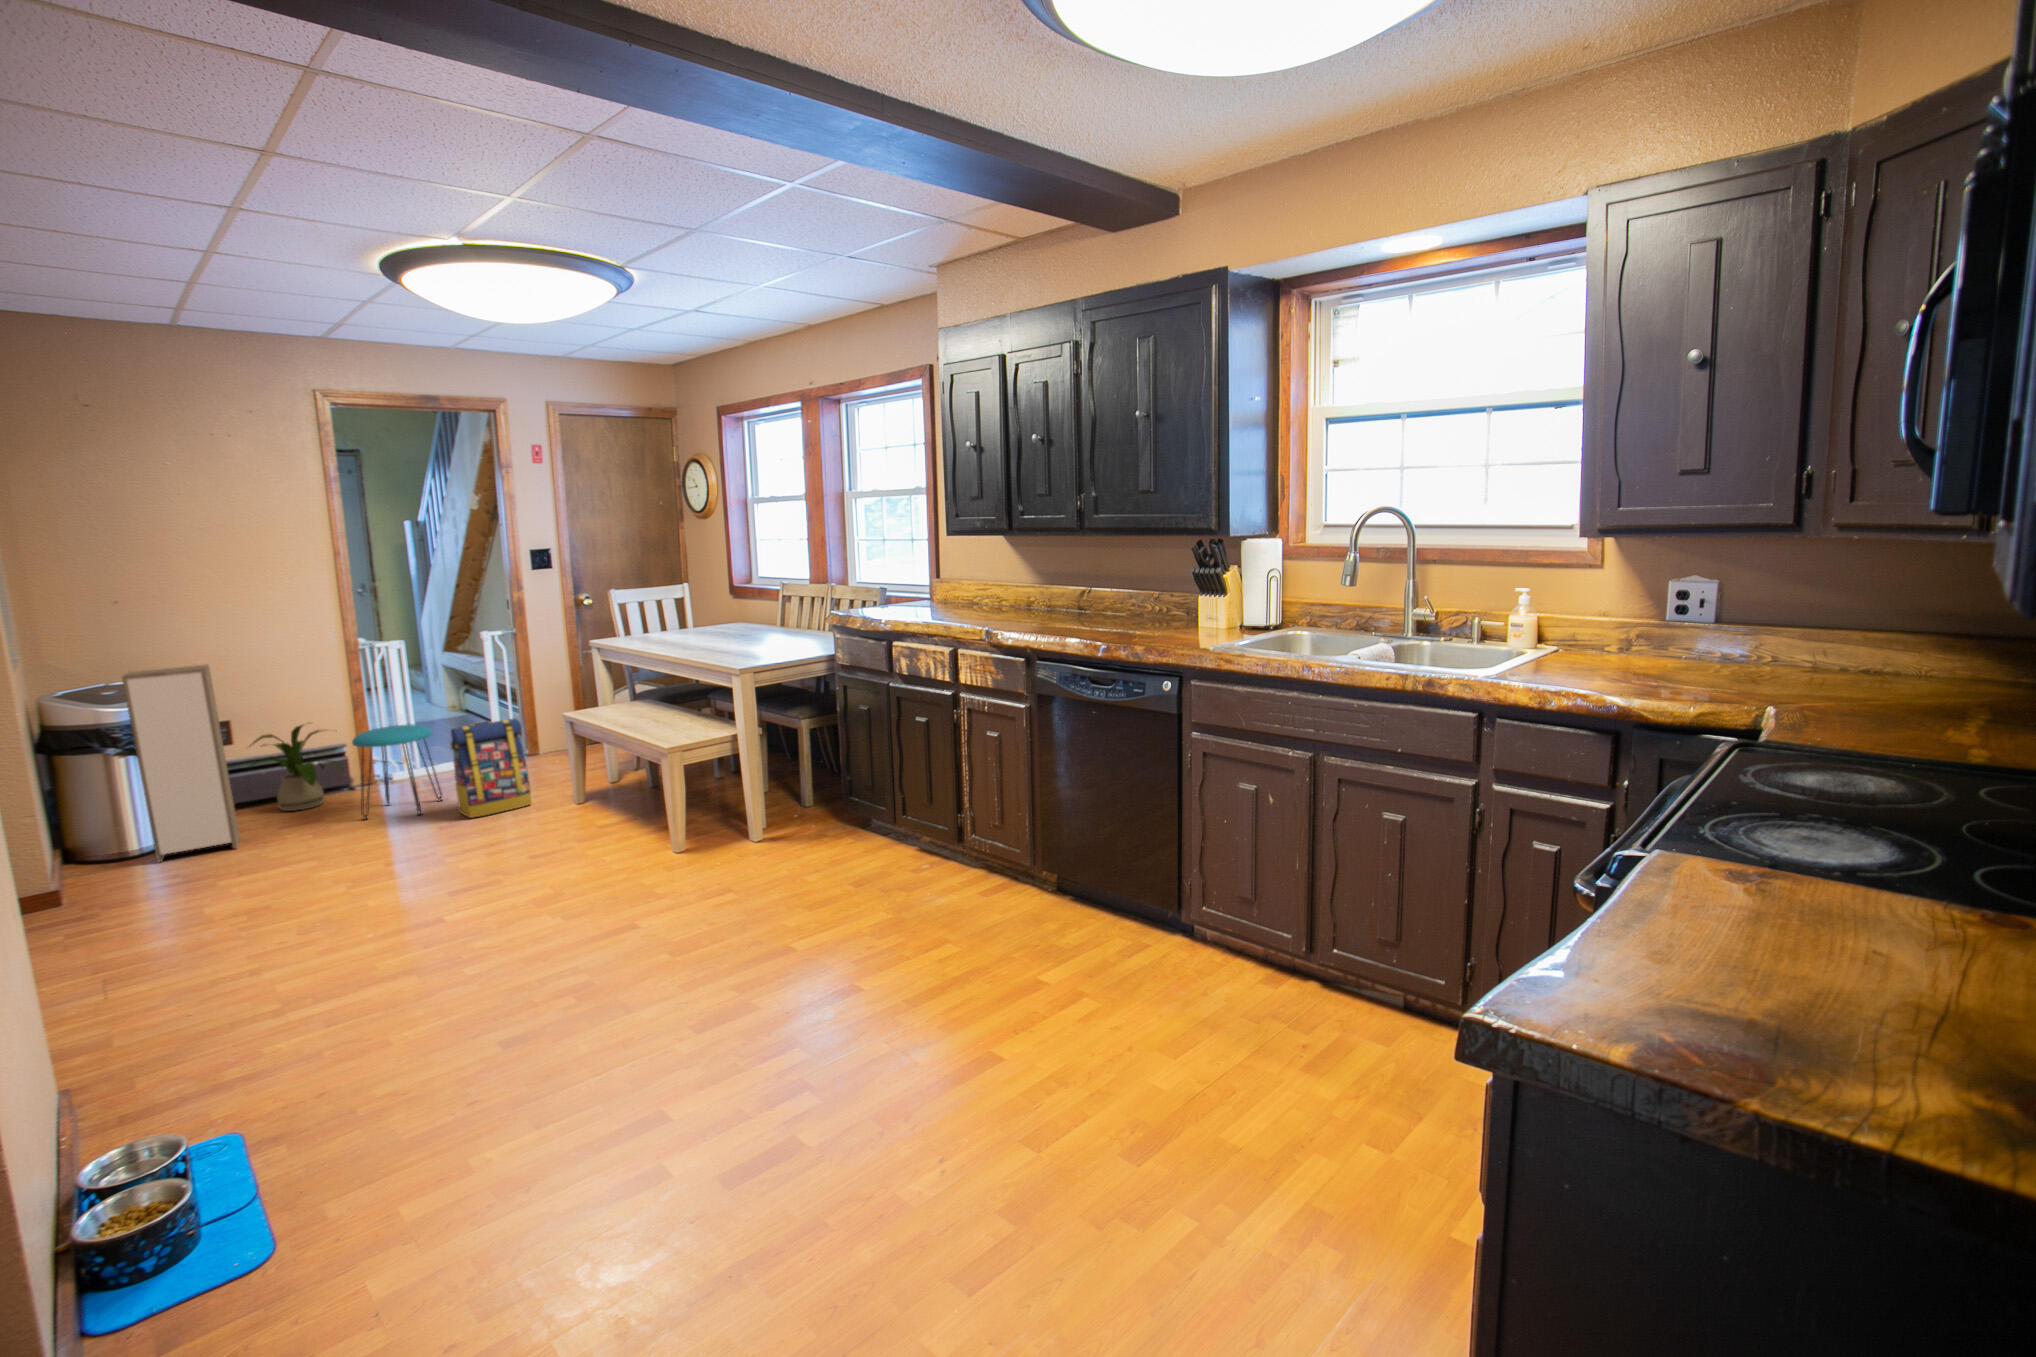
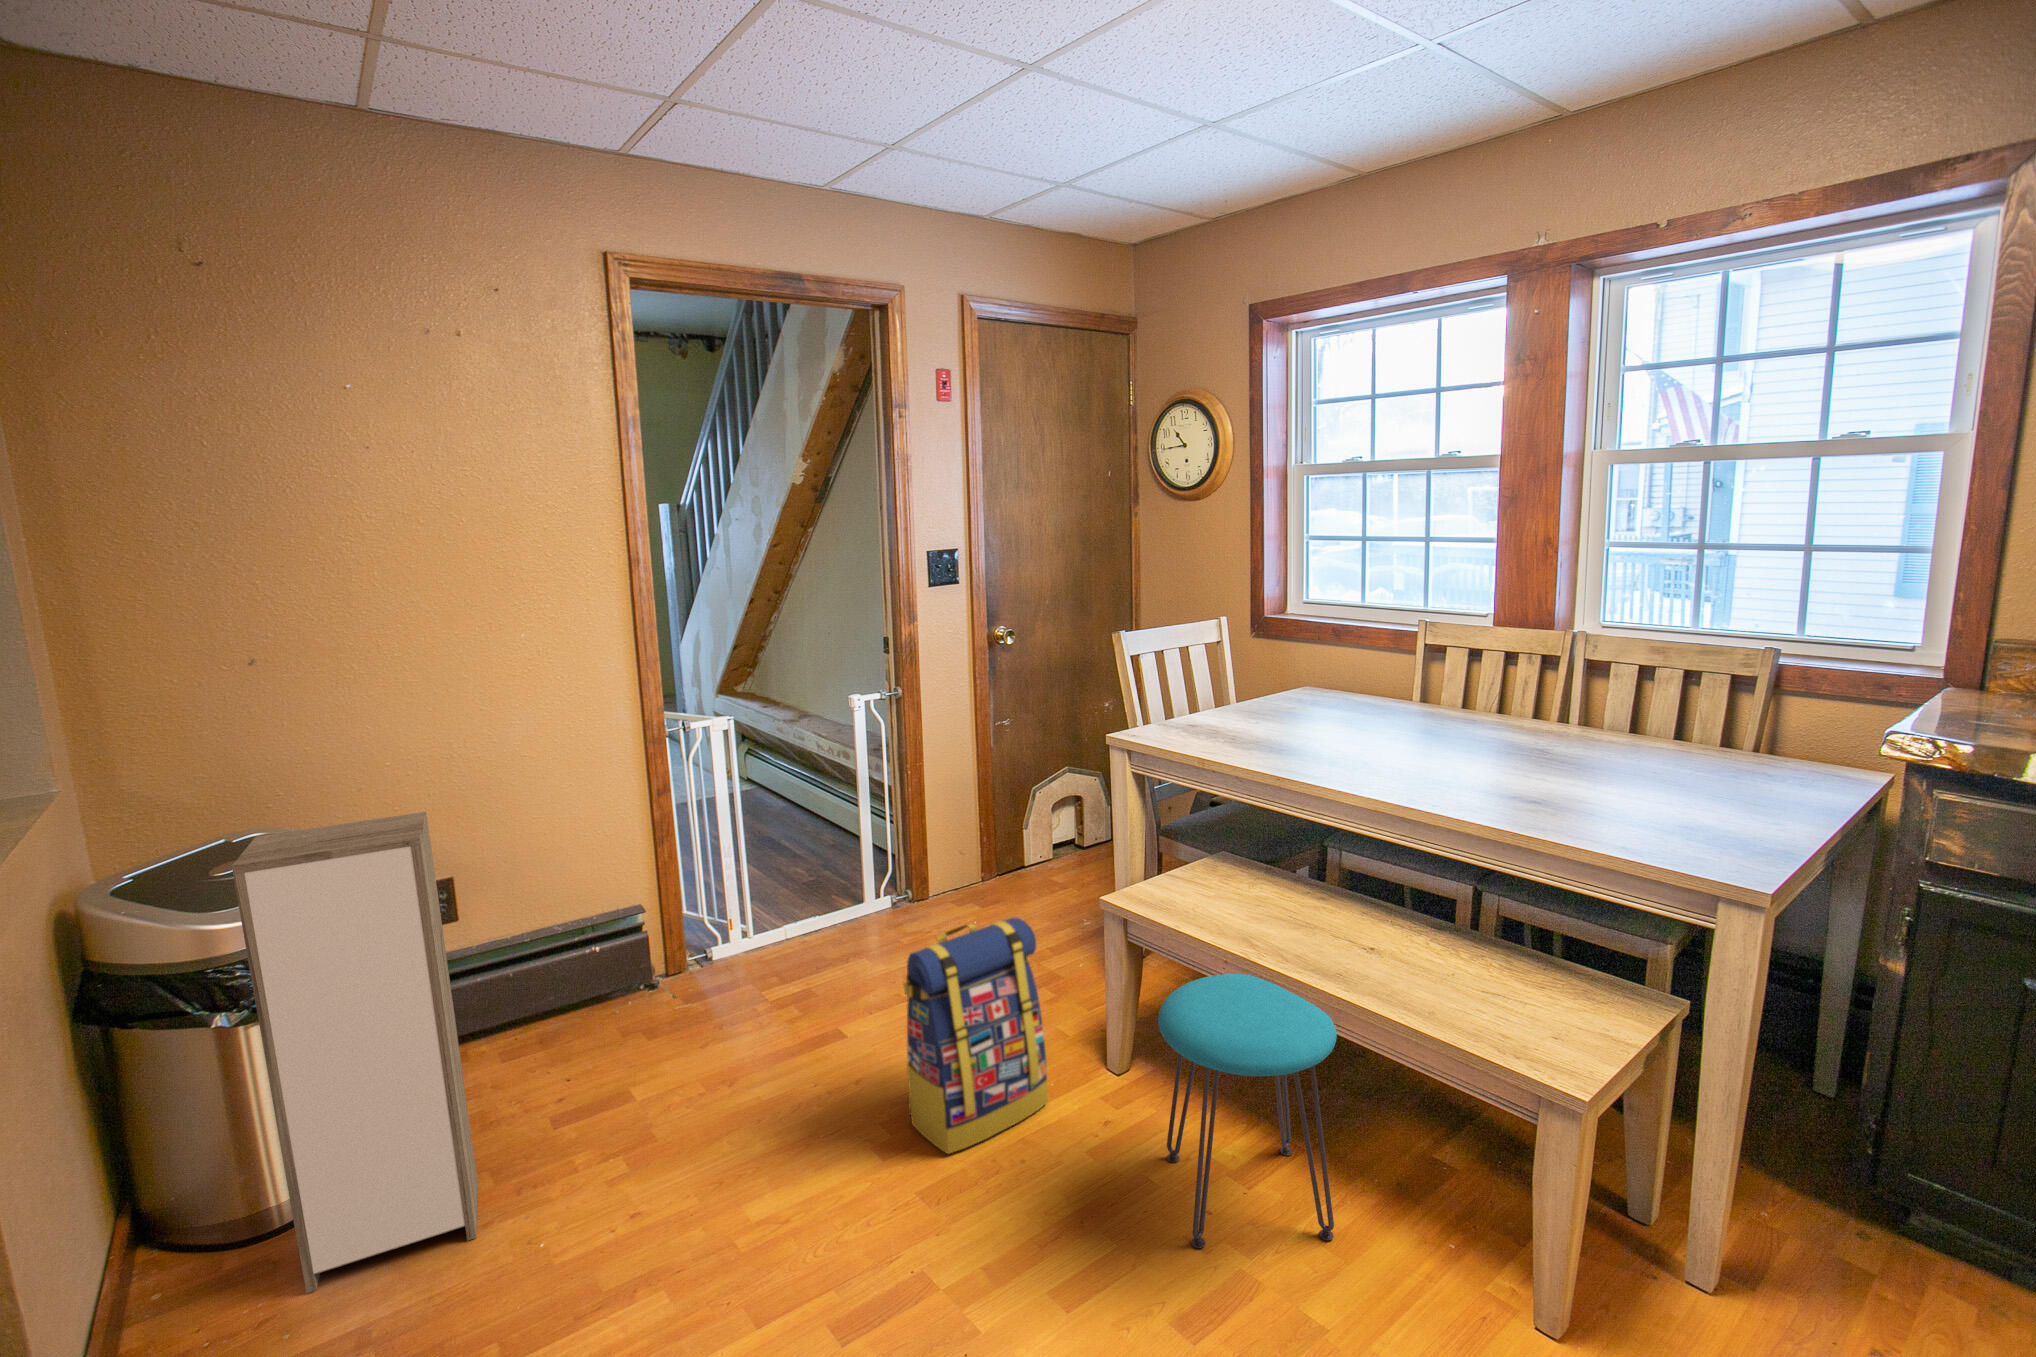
house plant: present [249,725,343,811] -> none [483,897,663,1069]
stool: present [352,725,442,820] -> present [1158,974,1337,1248]

